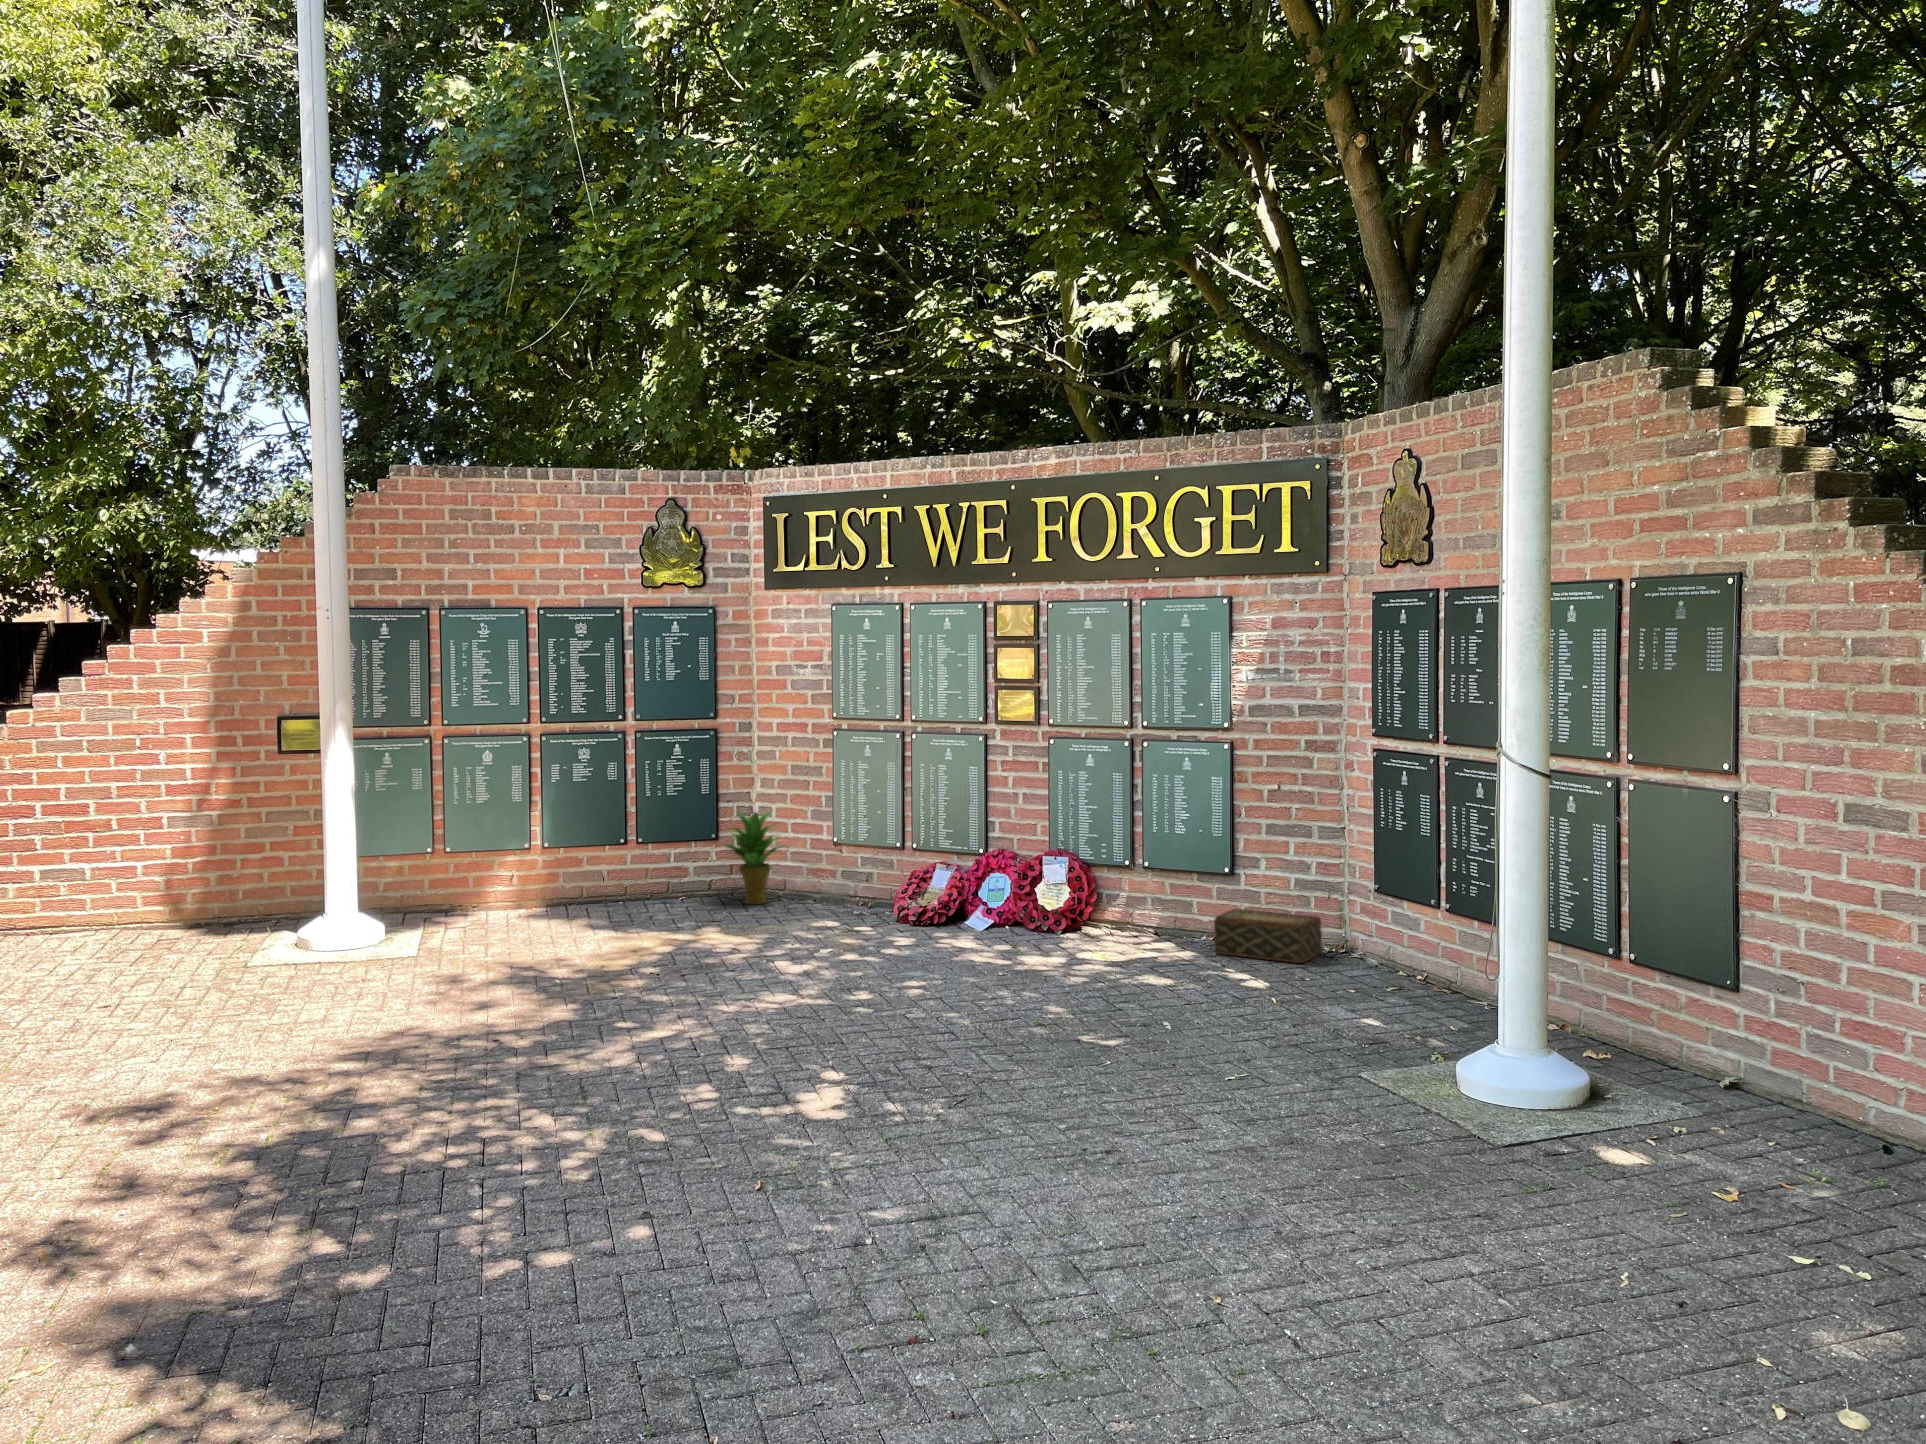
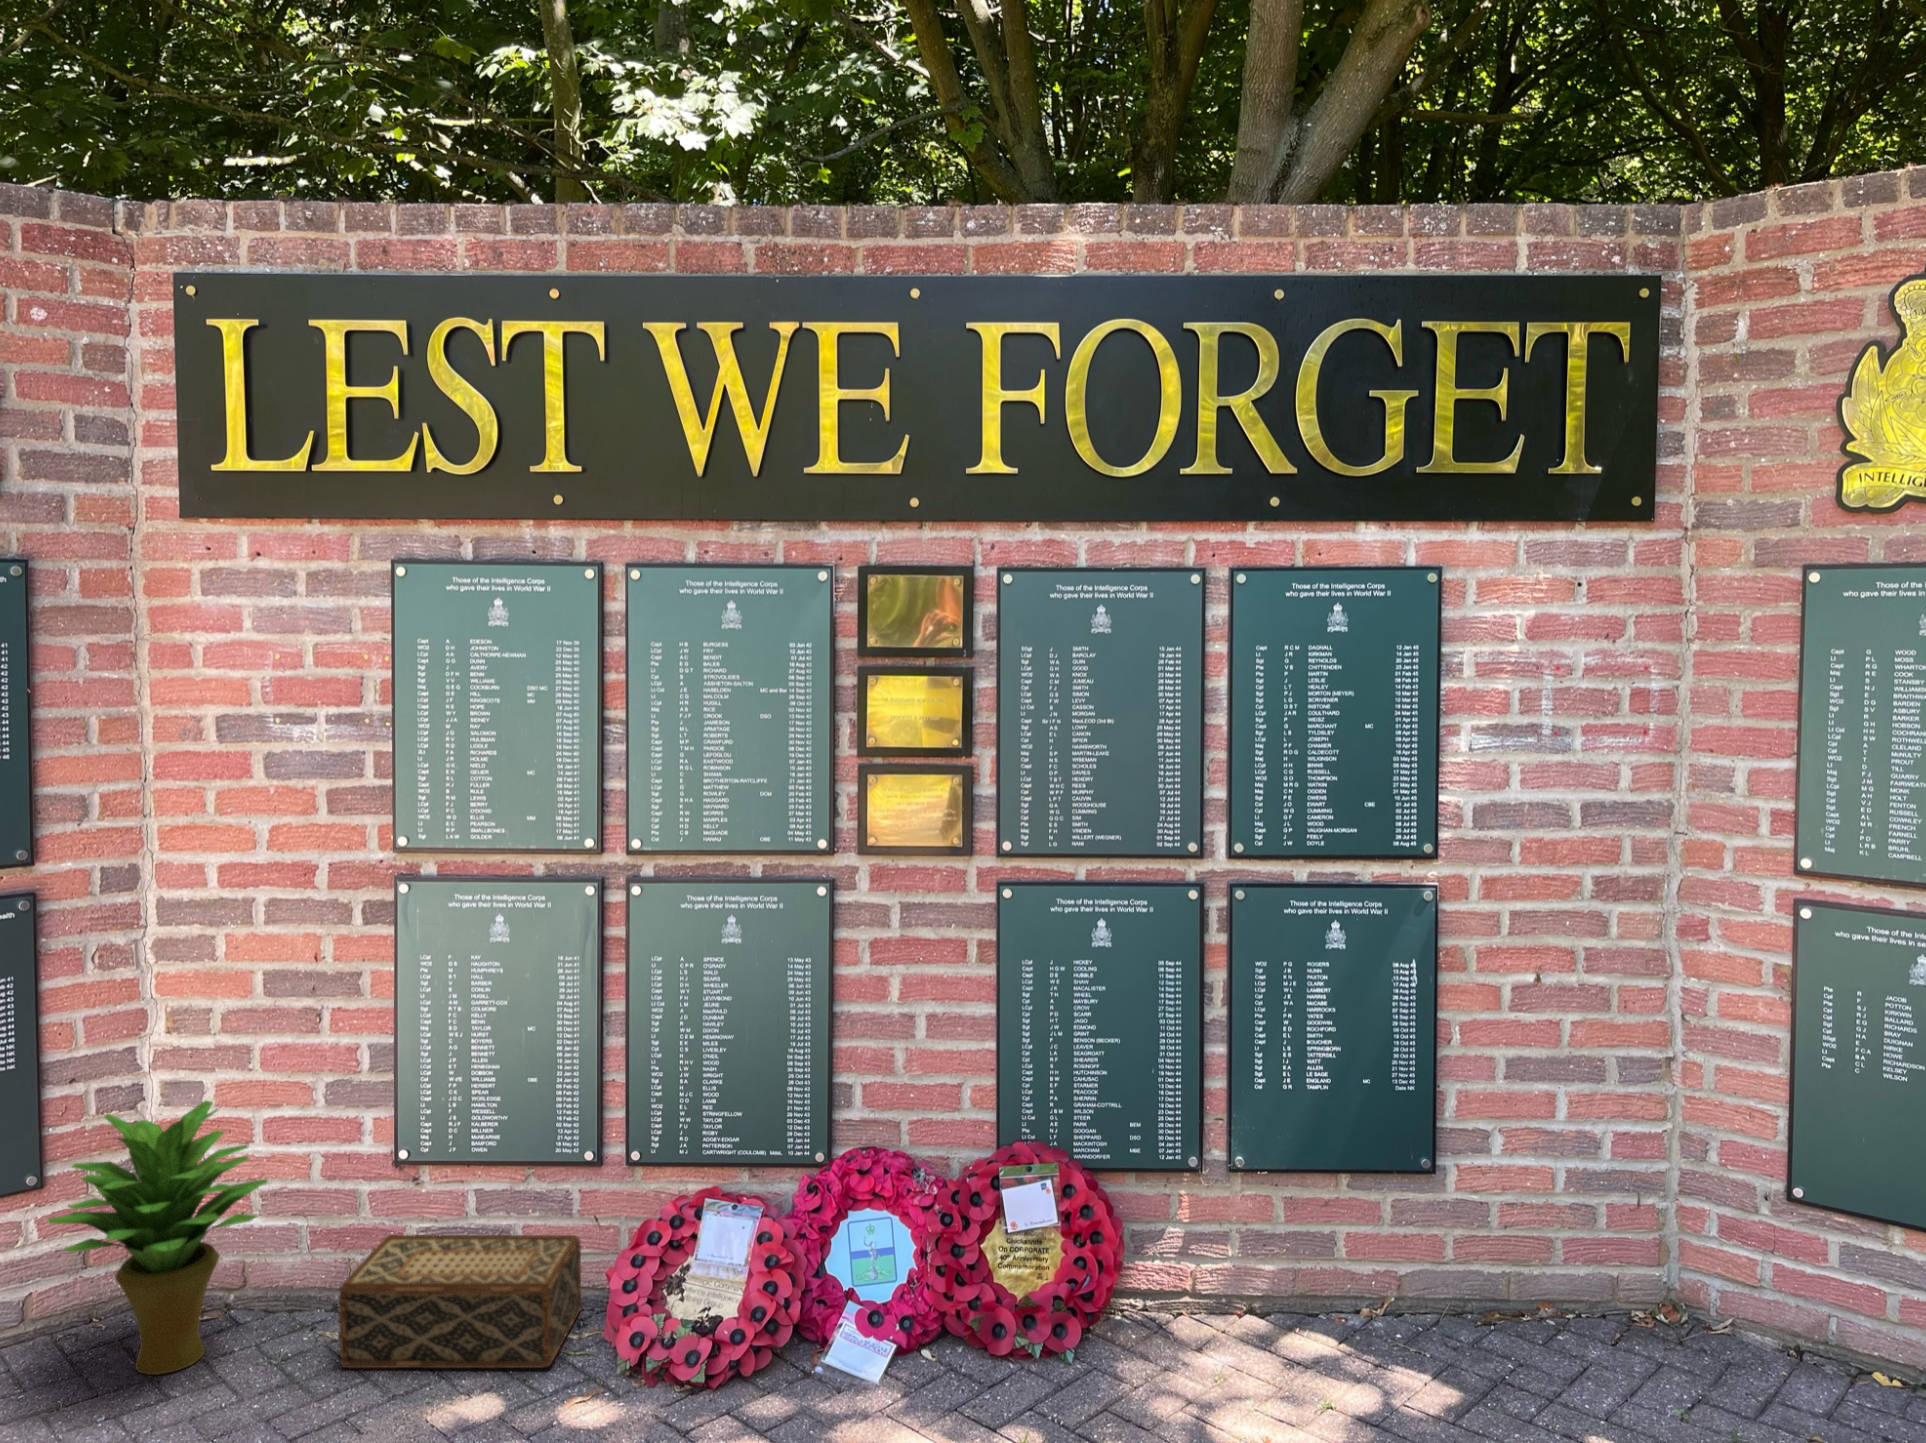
woven basket: present [1214,909,1322,963] -> present [339,1235,582,1368]

